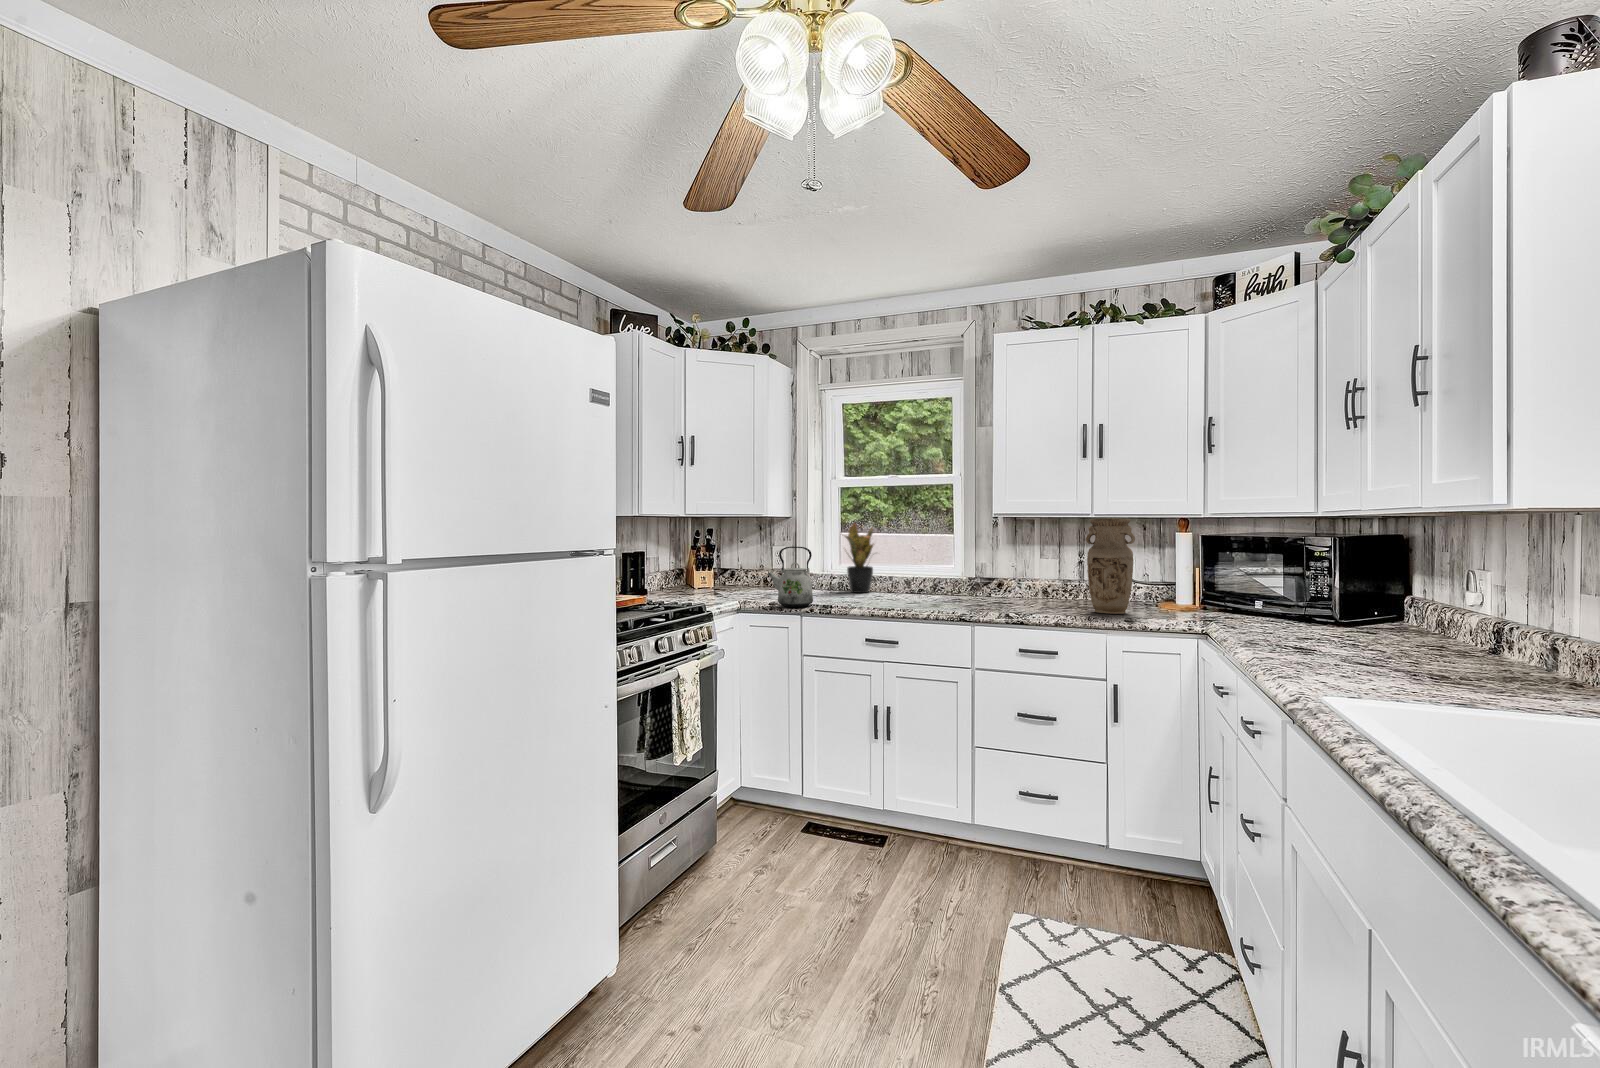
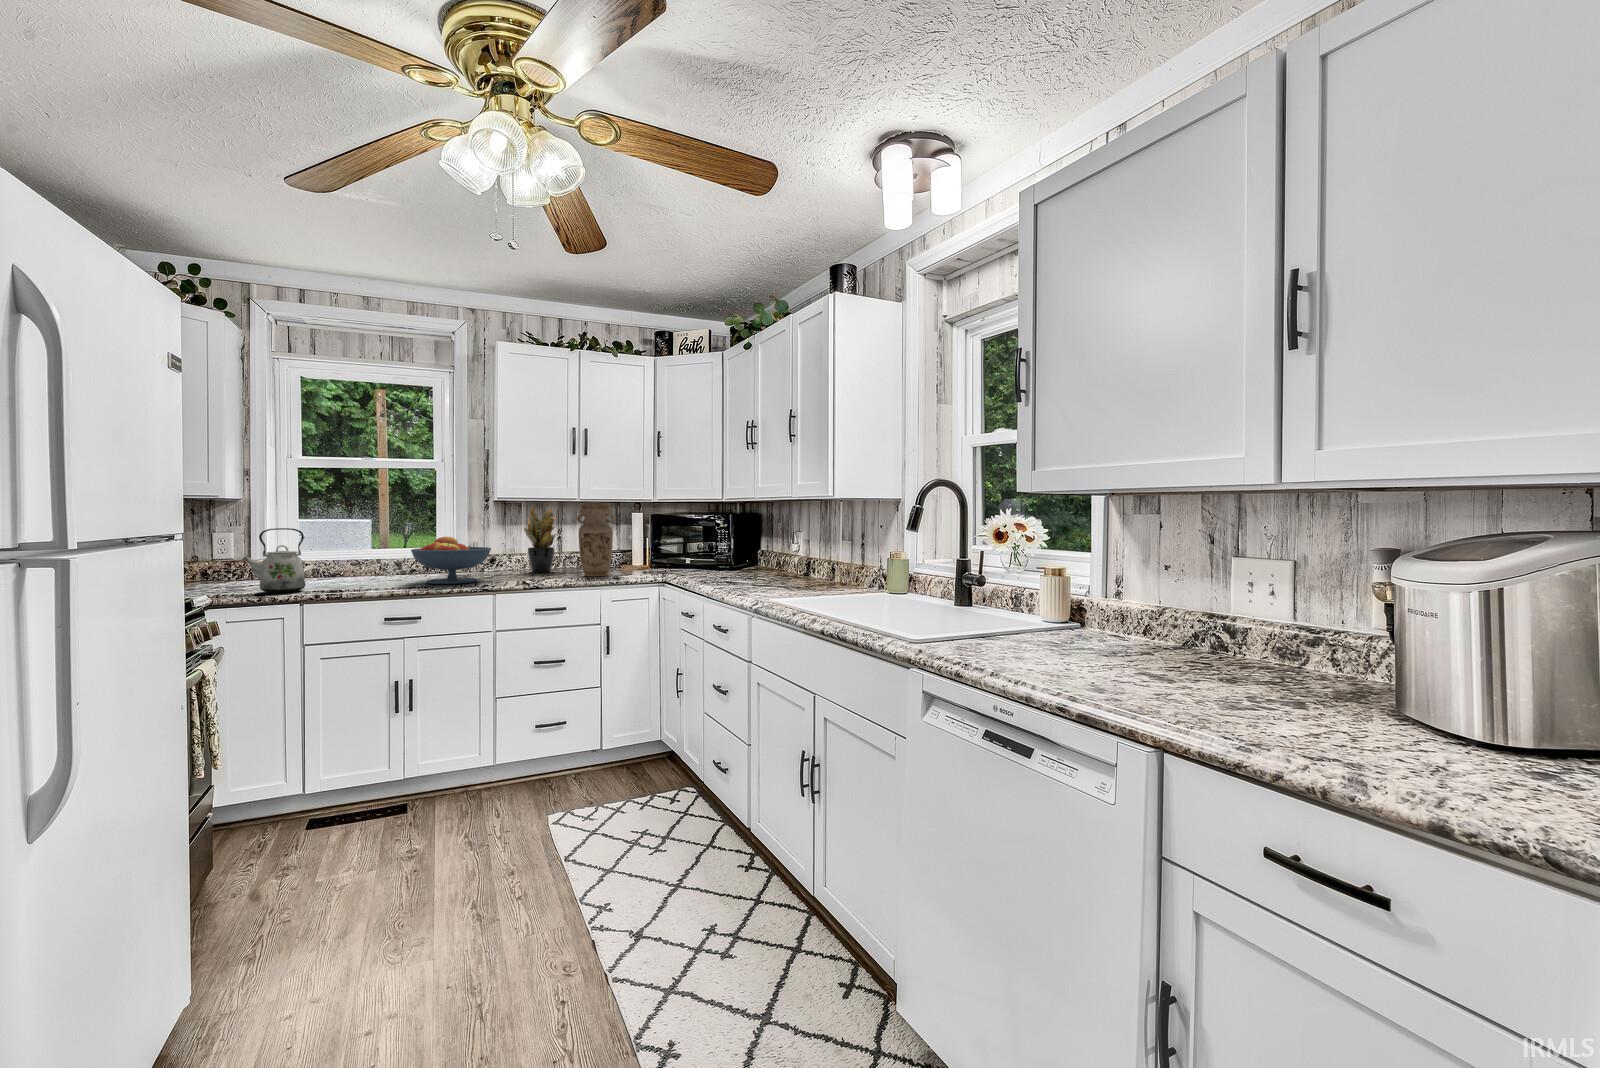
potted plant: present [845,523,873,593] -> present [524,505,562,573]
fruit bowl: none [902,557,983,610] -> present [411,537,491,584]

